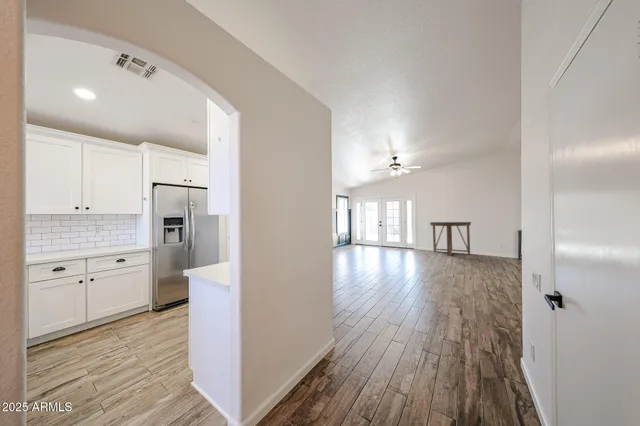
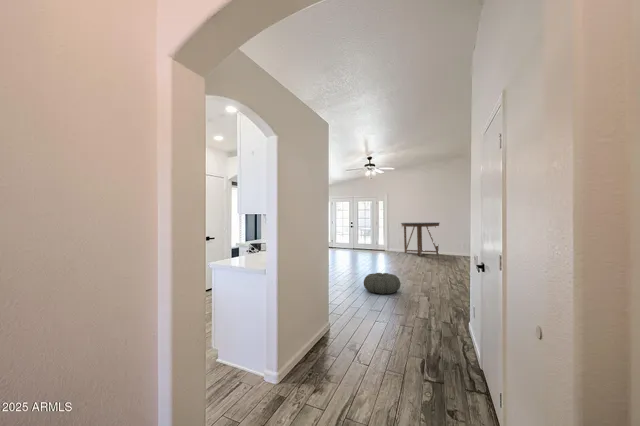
pouf: none [385,276,426,300] -> present [364,273,401,294]

